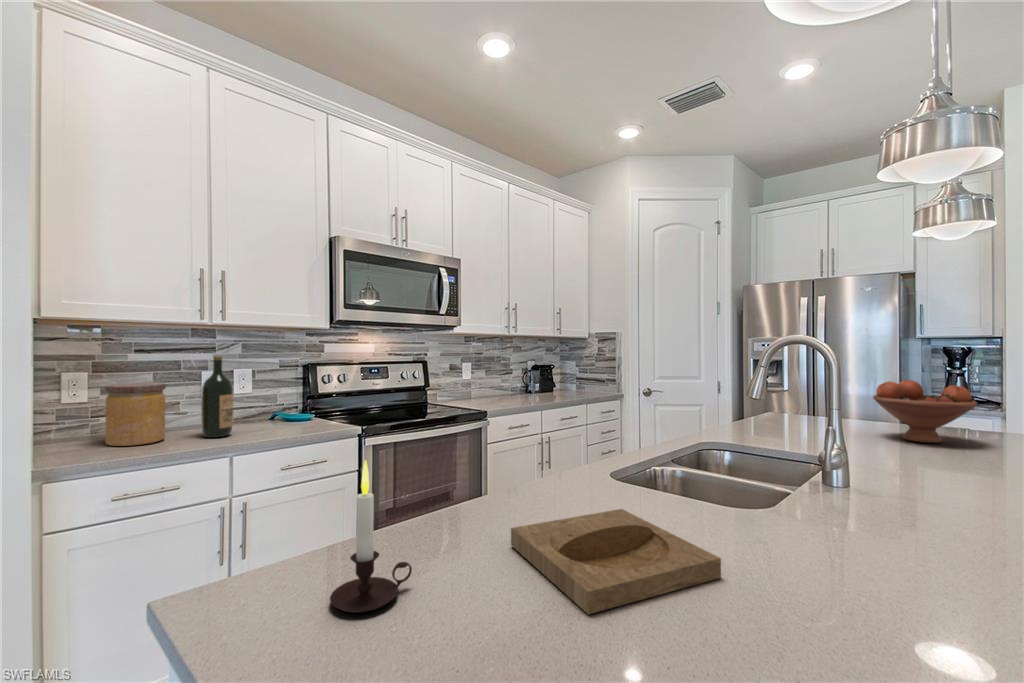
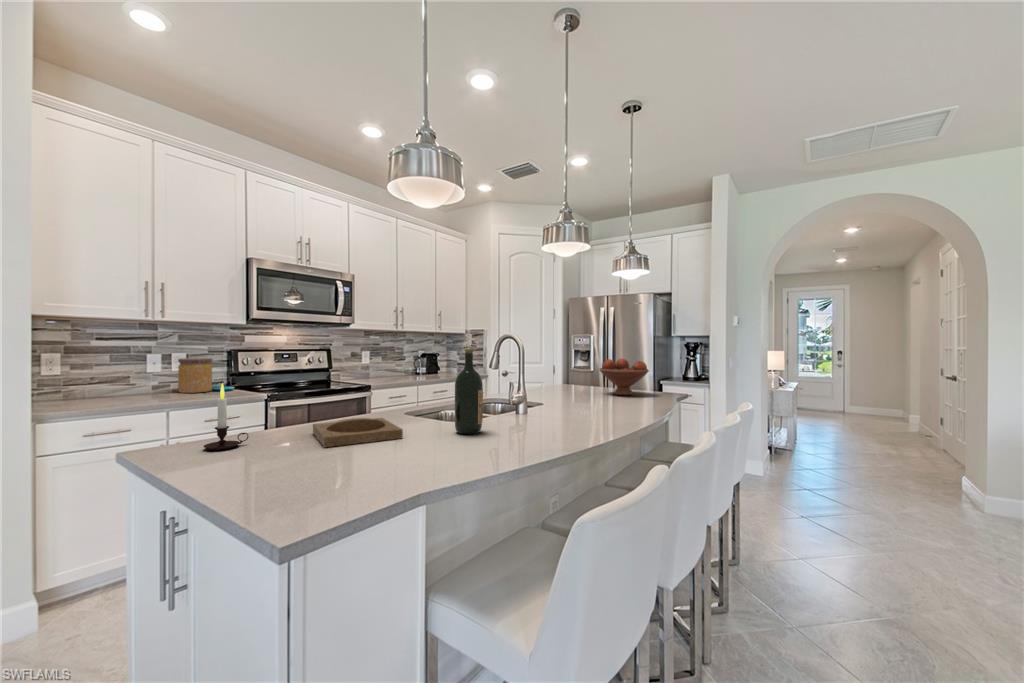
wine bottle: present [201,356,233,438] -> present [455,349,483,434]
jar: present [105,382,166,446] -> present [178,358,212,393]

